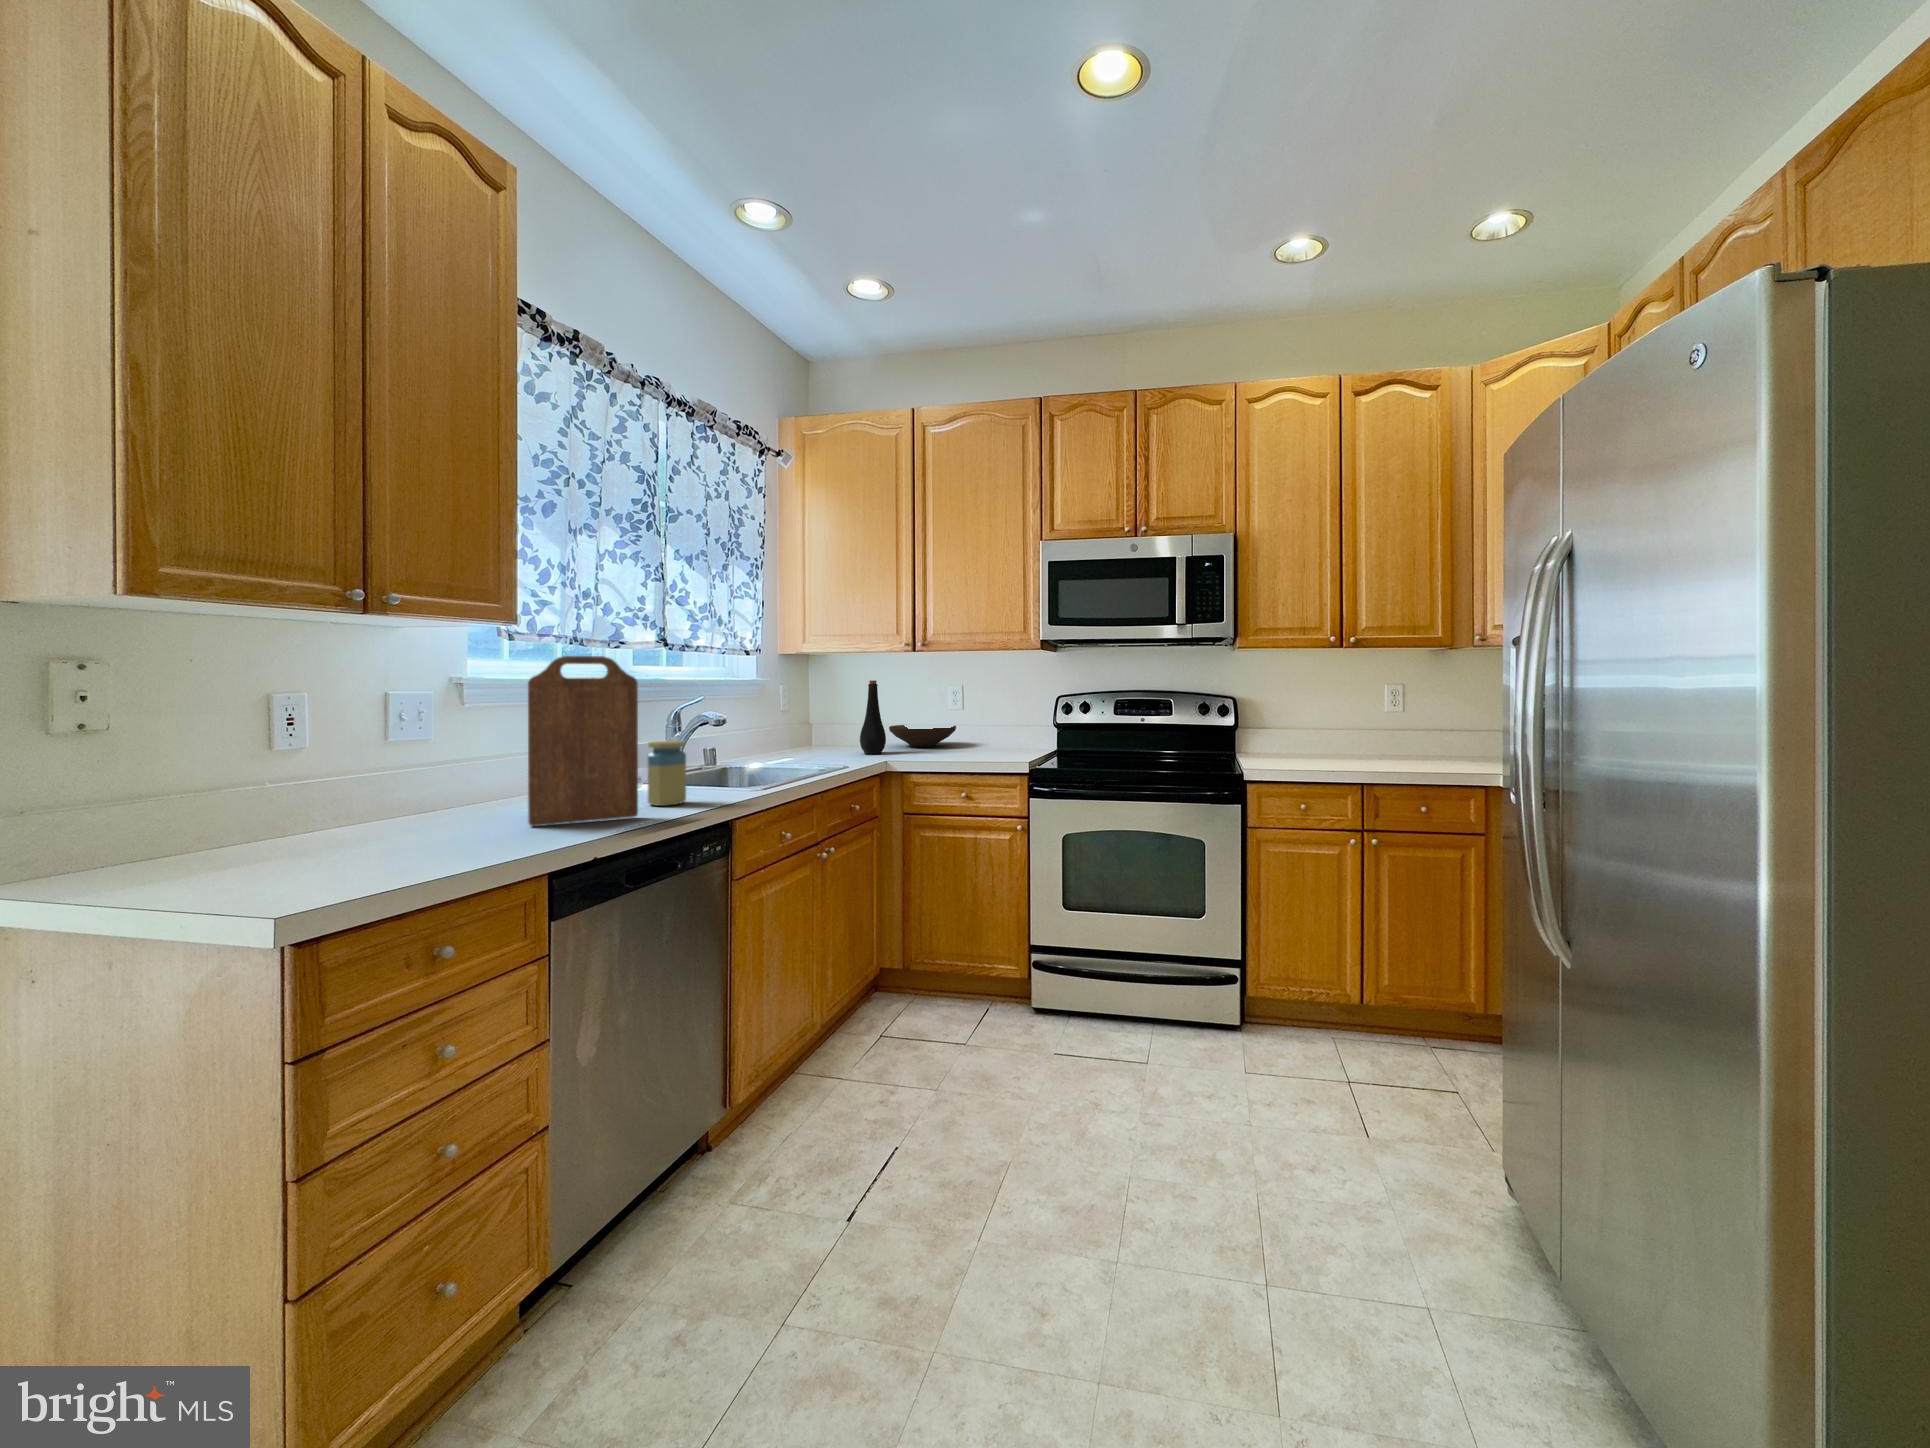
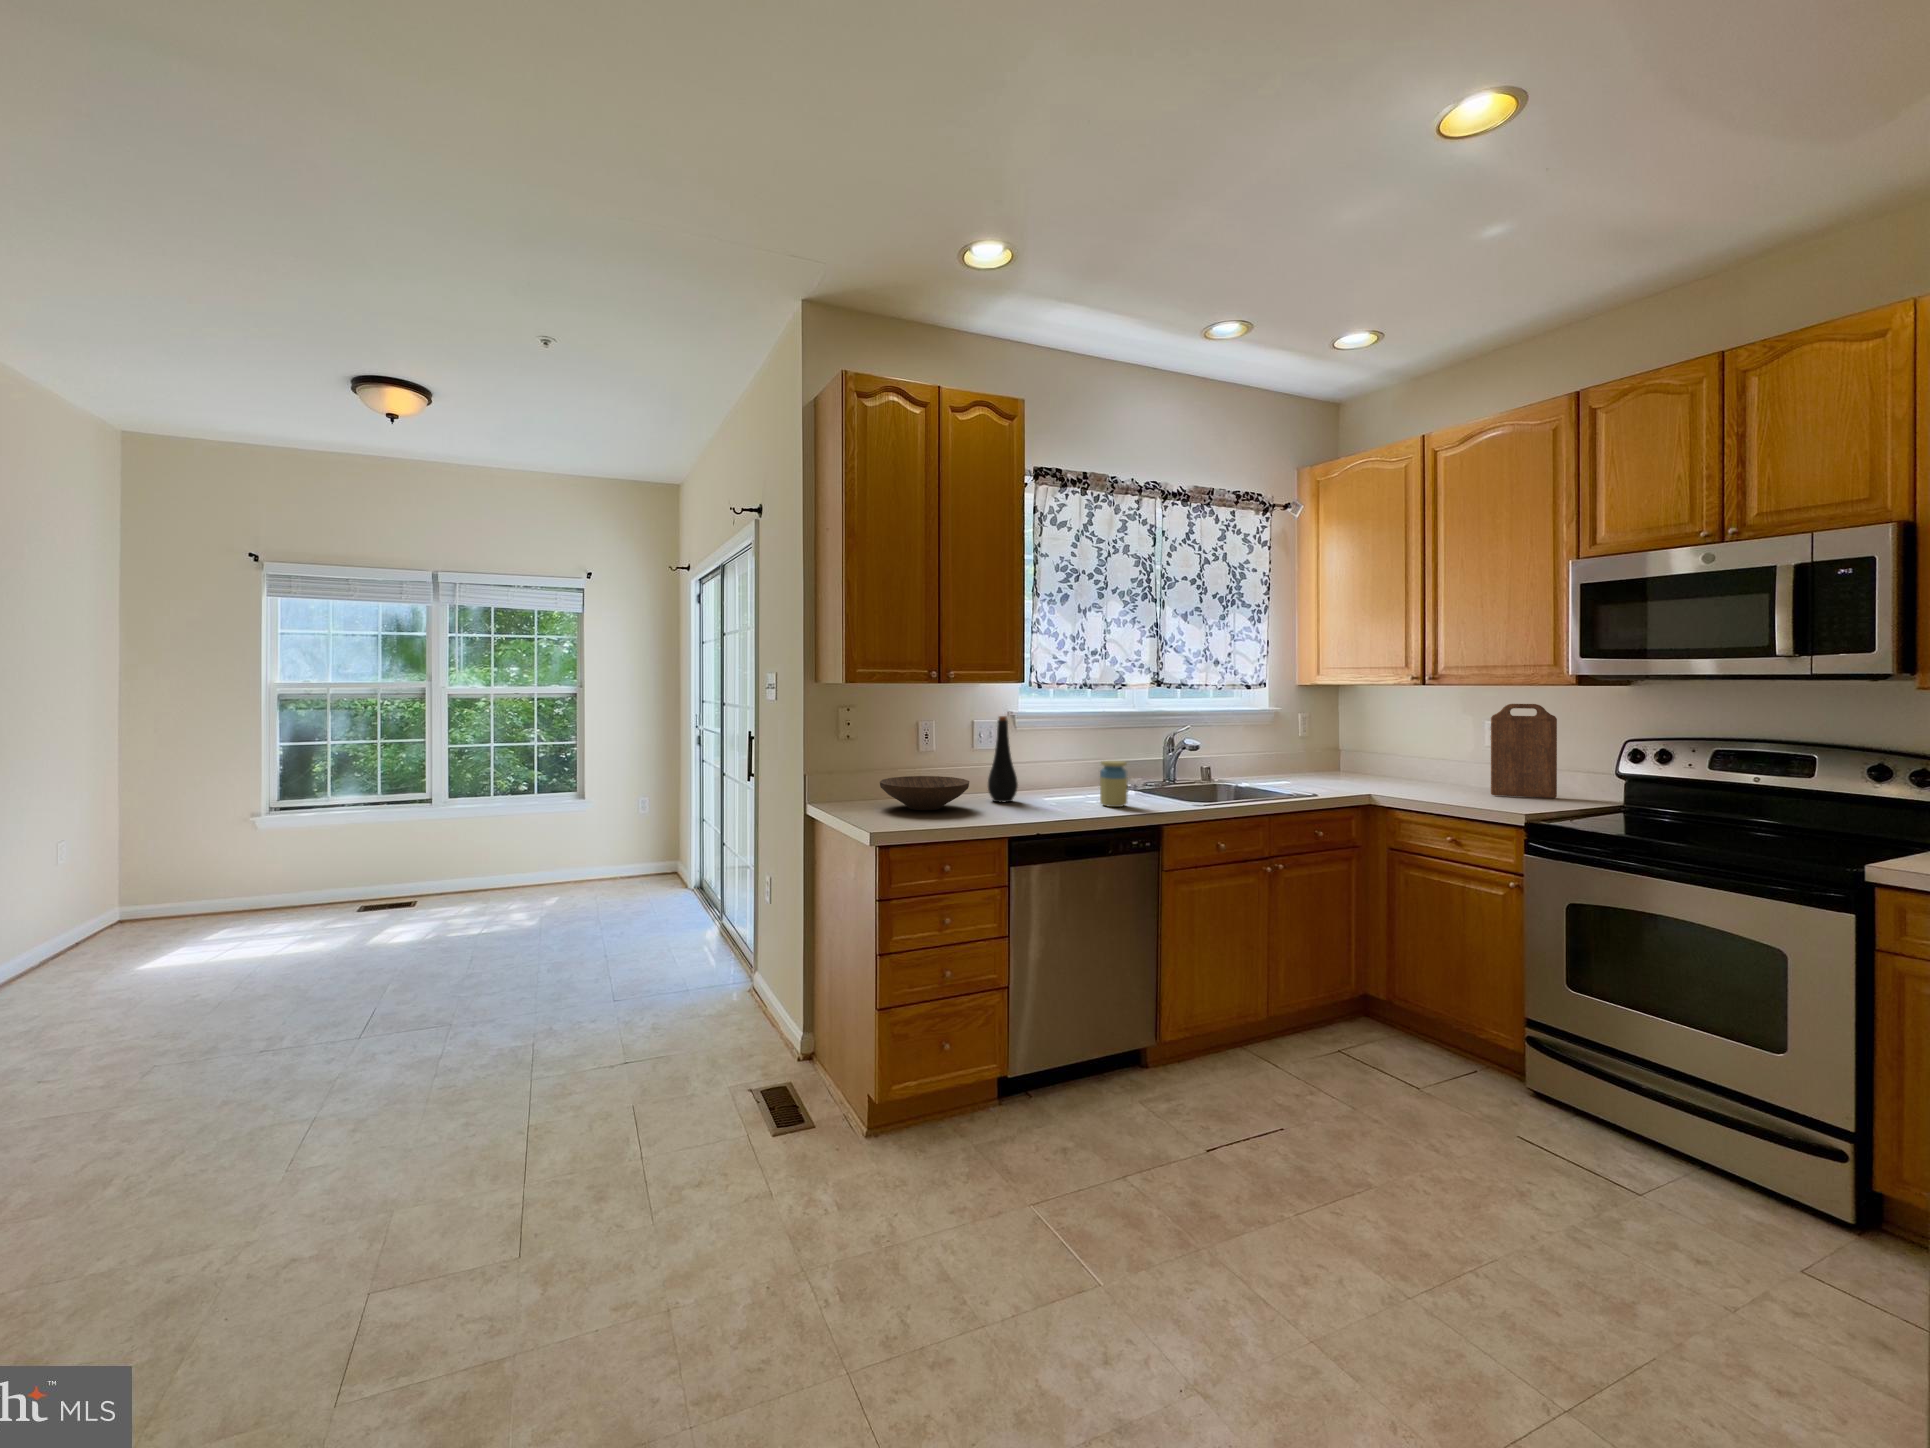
cutting board: present [528,656,638,826] -> present [1491,704,1557,798]
bottle: present [860,680,886,754] -> present [988,716,1018,802]
wooden bowl: present [889,725,956,747] -> present [880,776,969,810]

